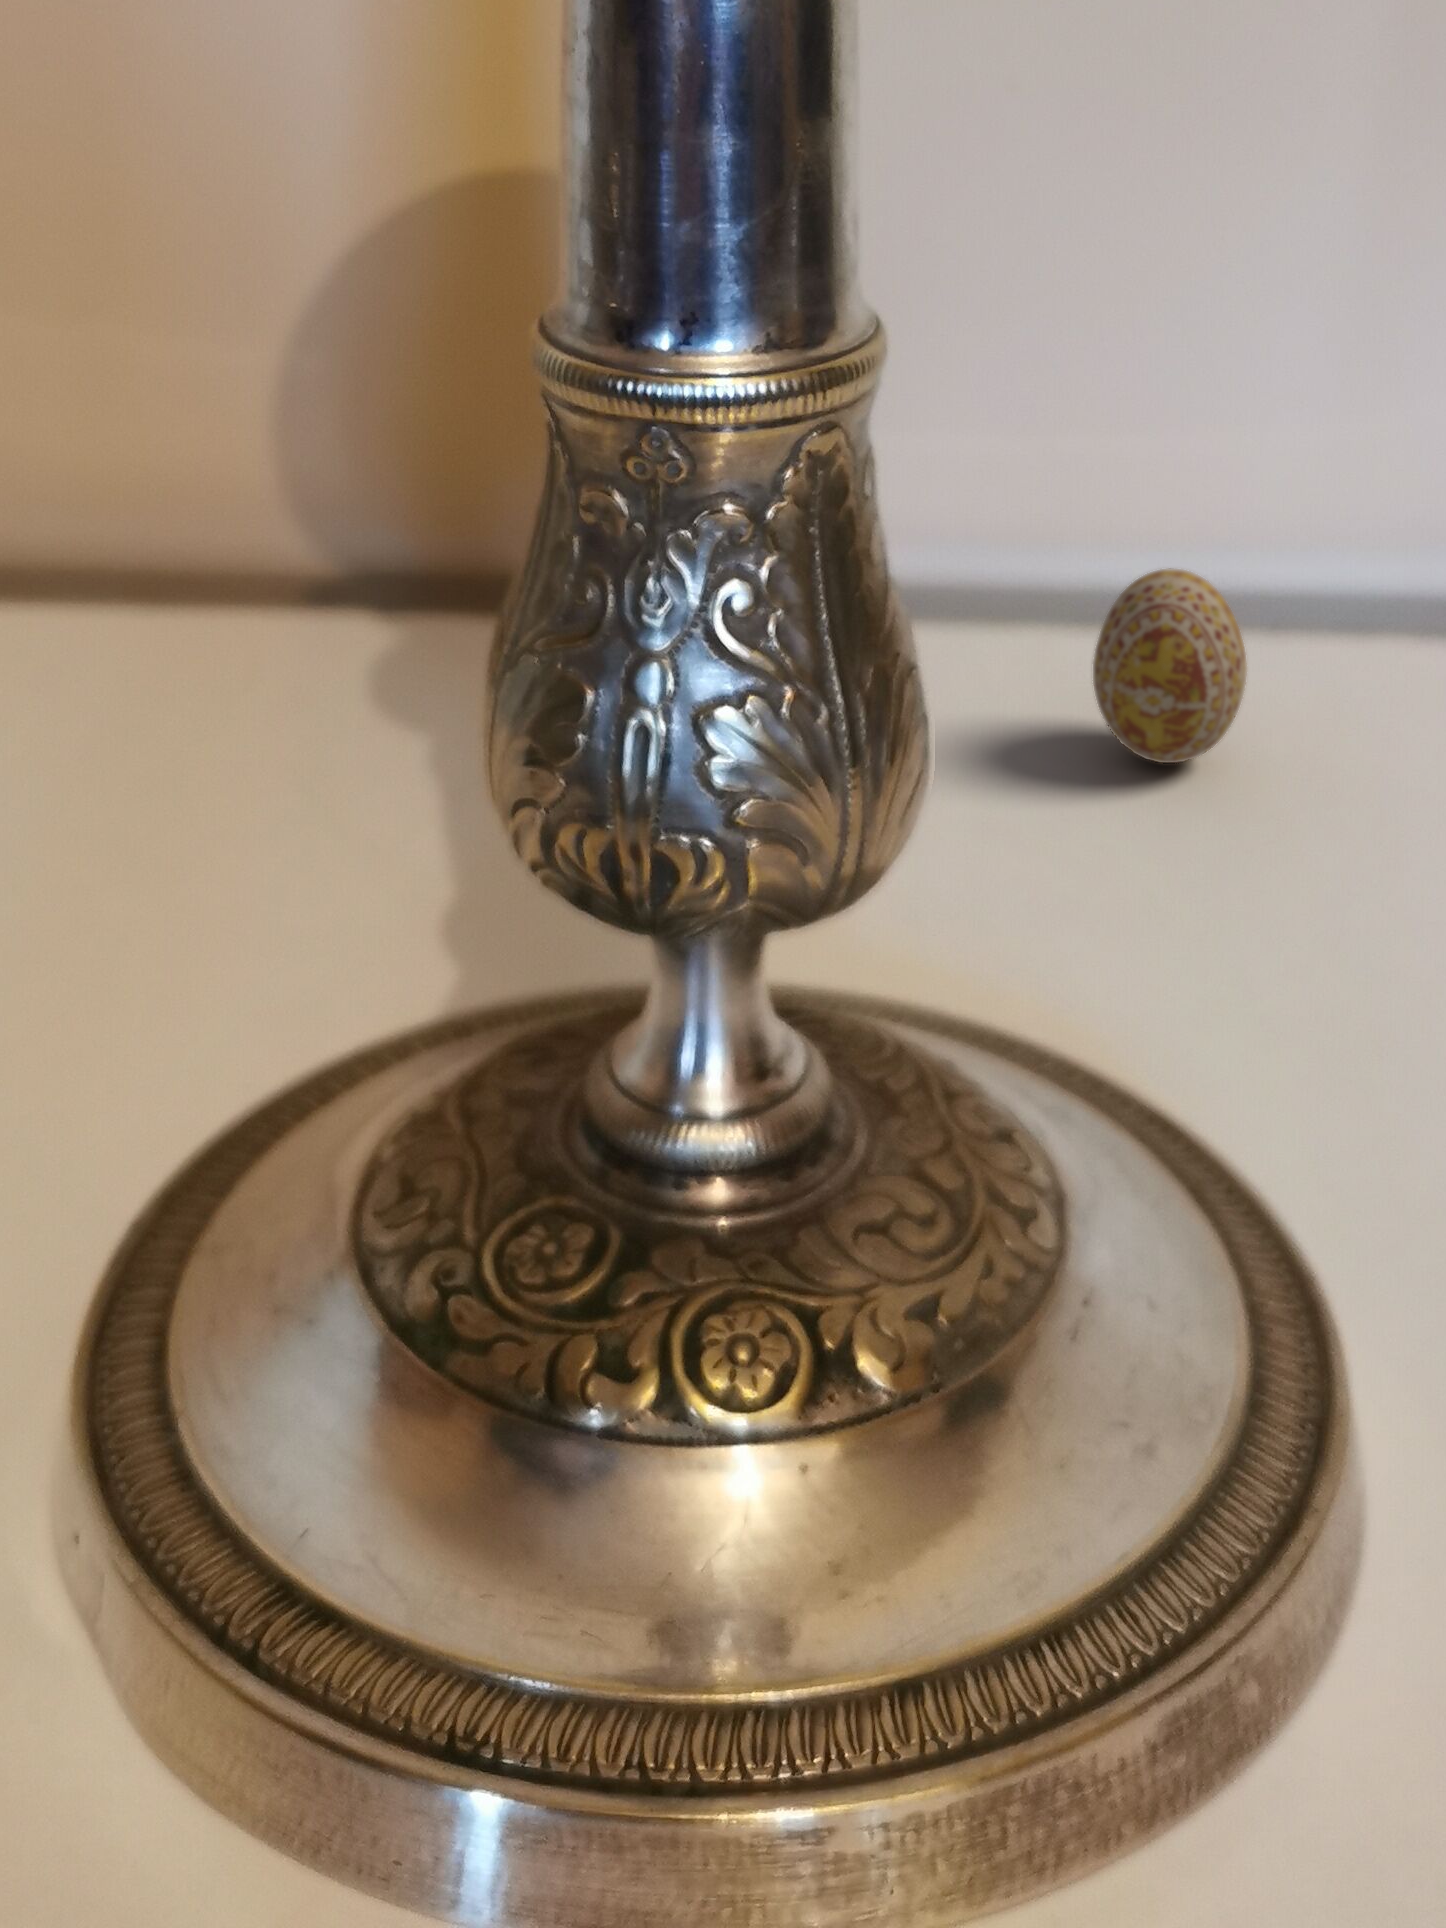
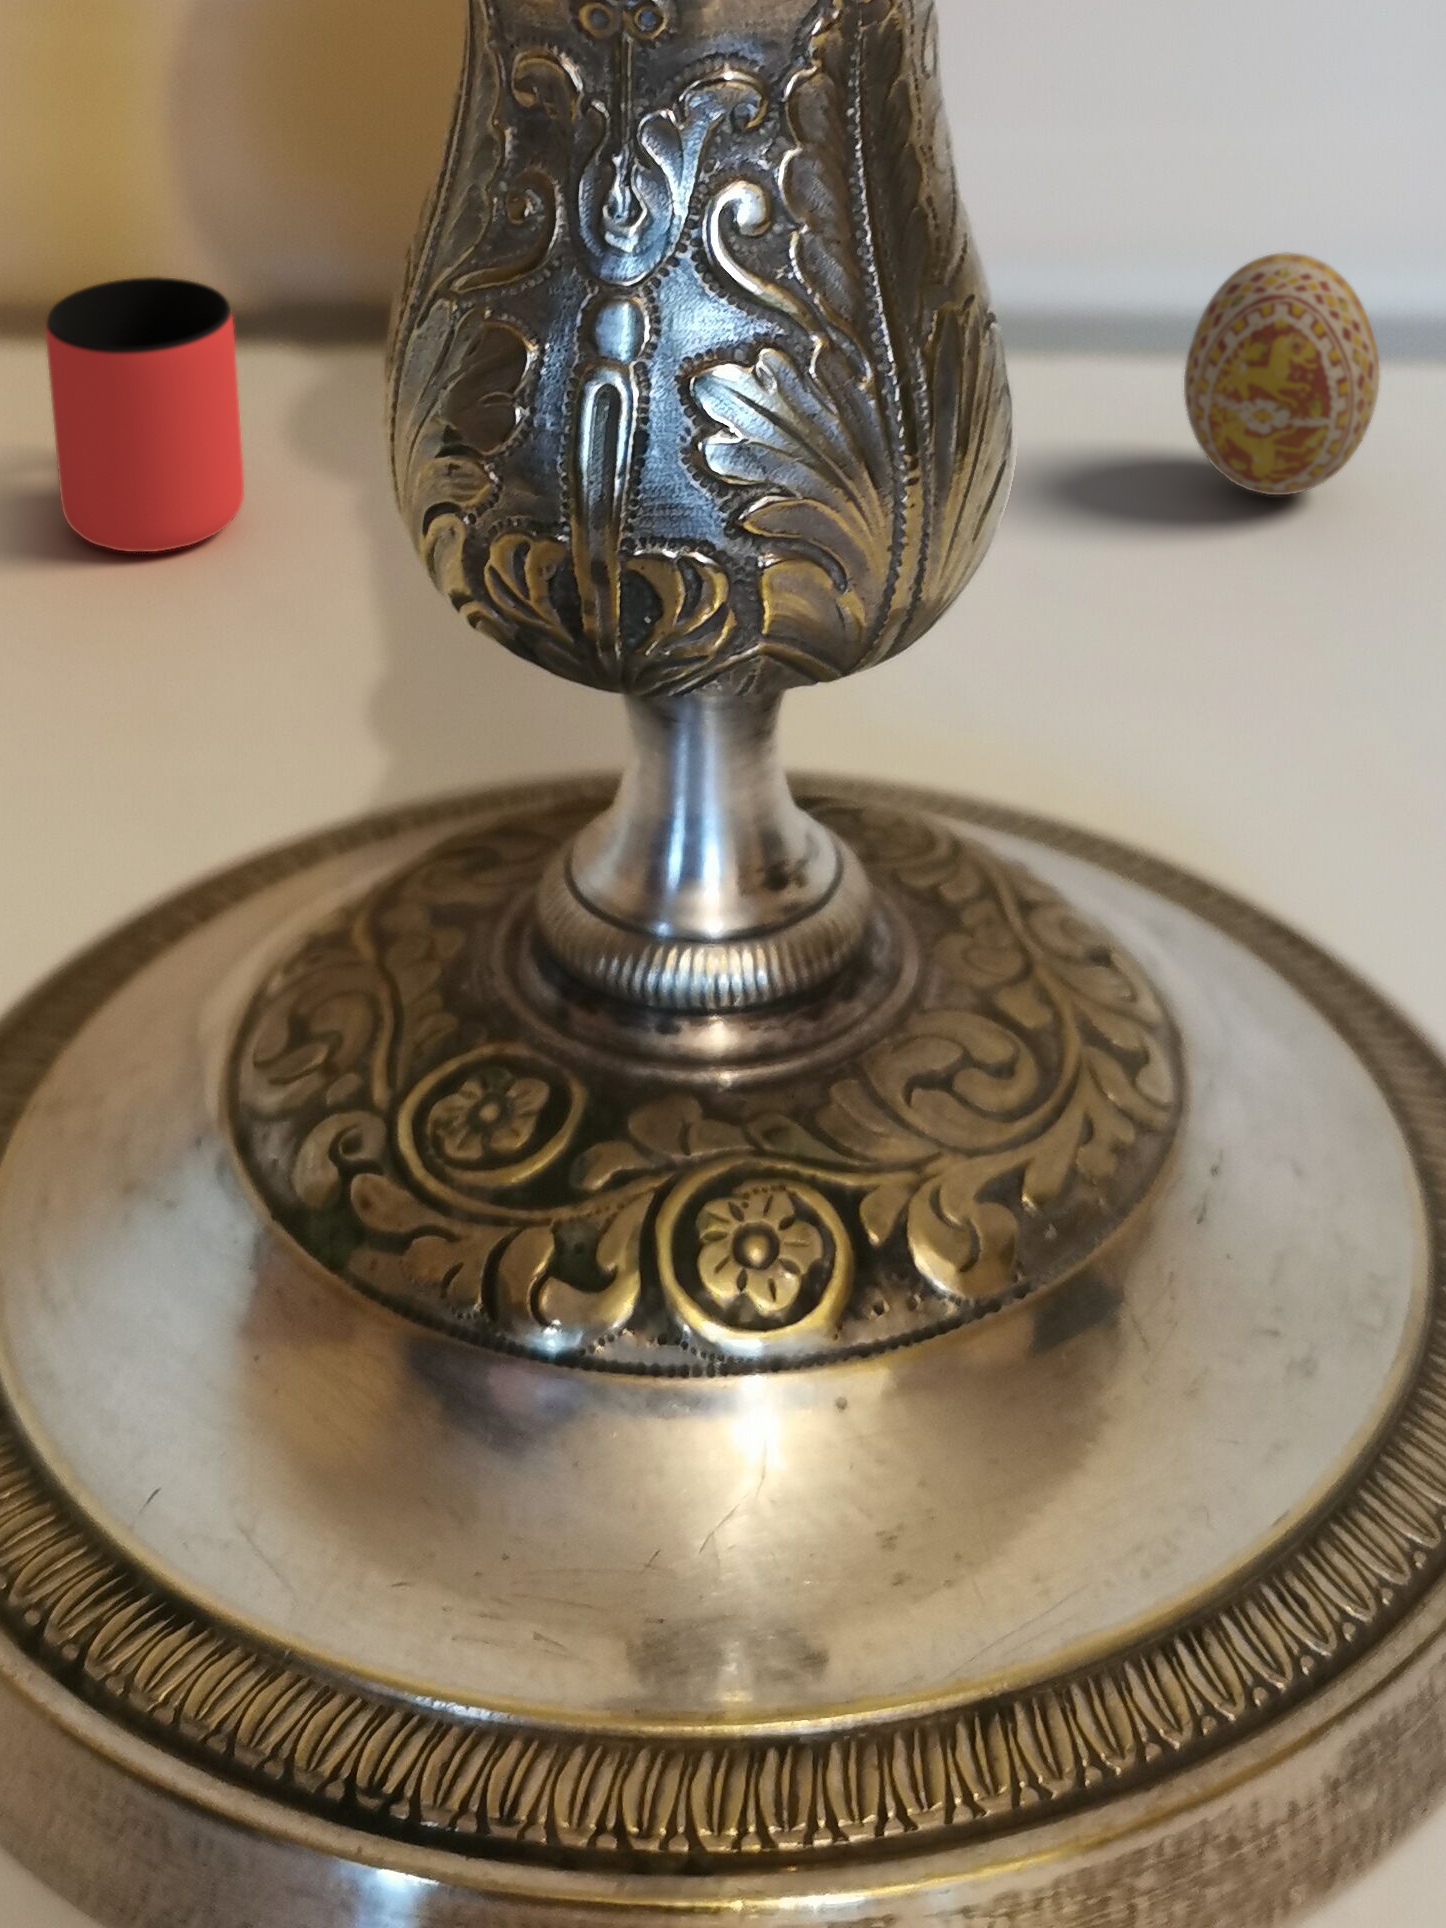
cup: none [199,585,348,807] -> present [46,277,244,552]

